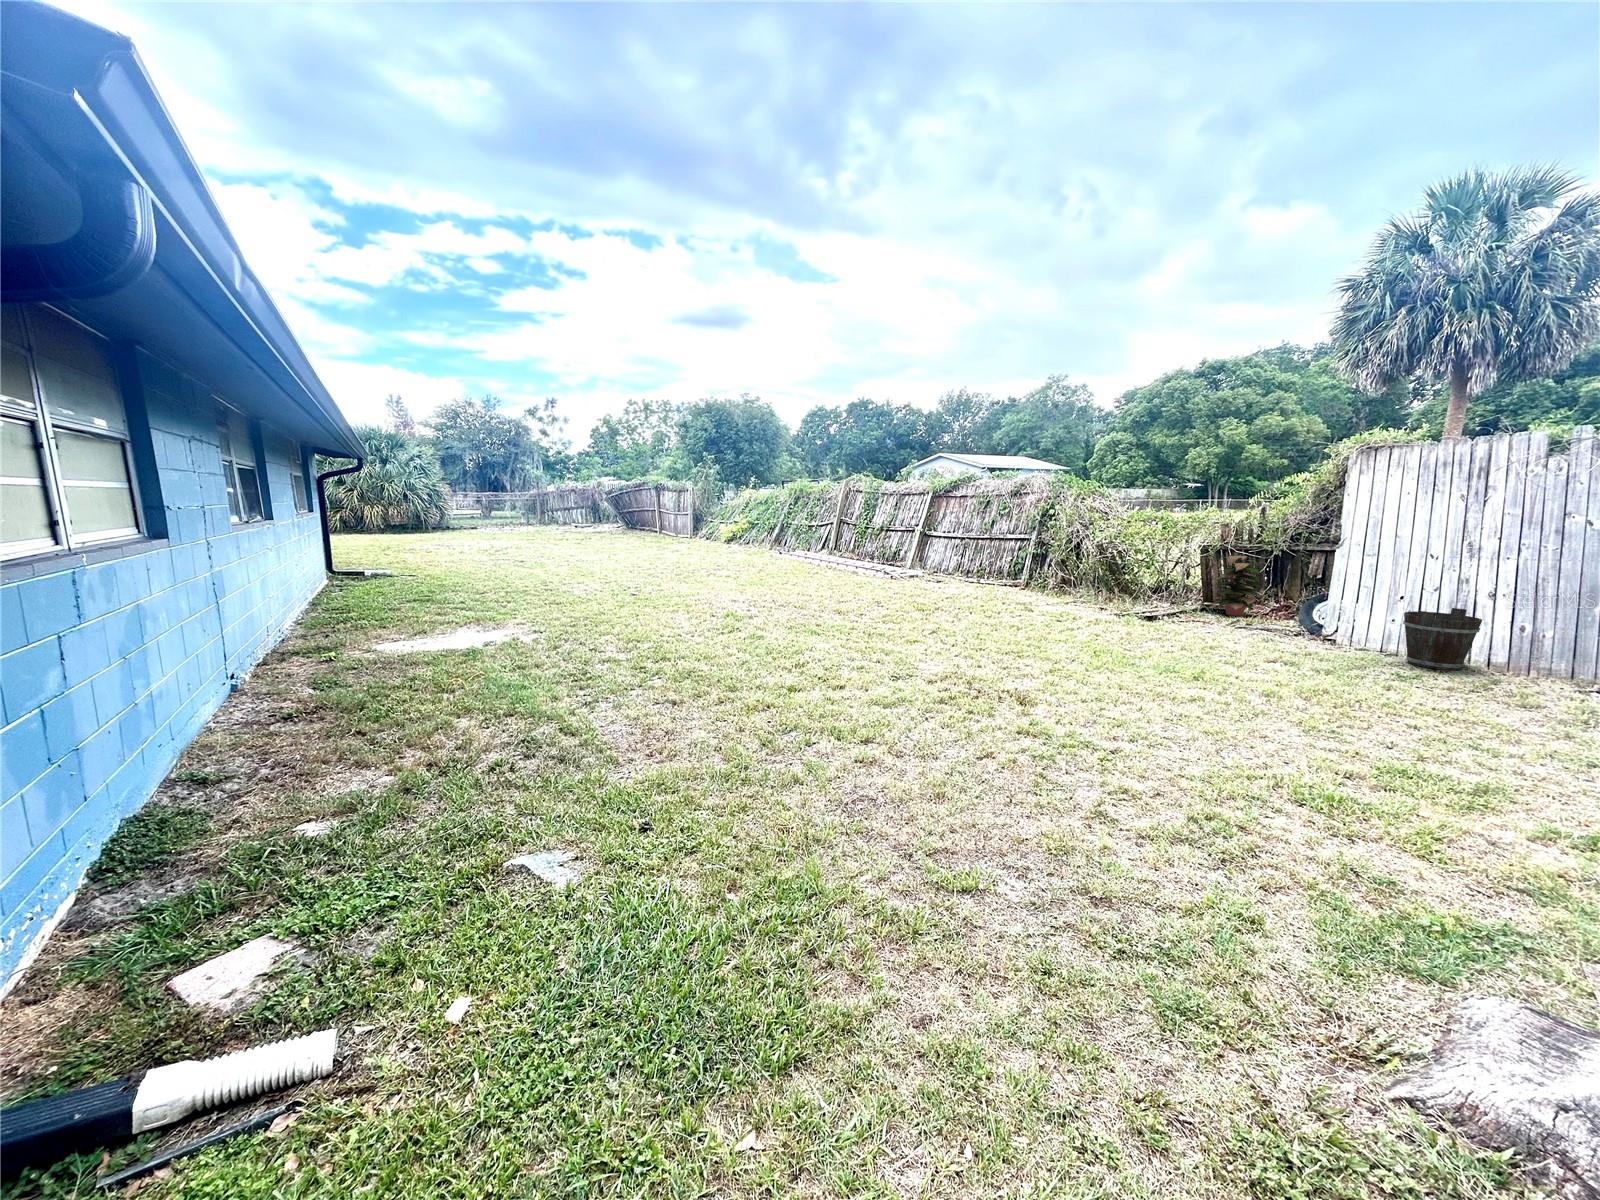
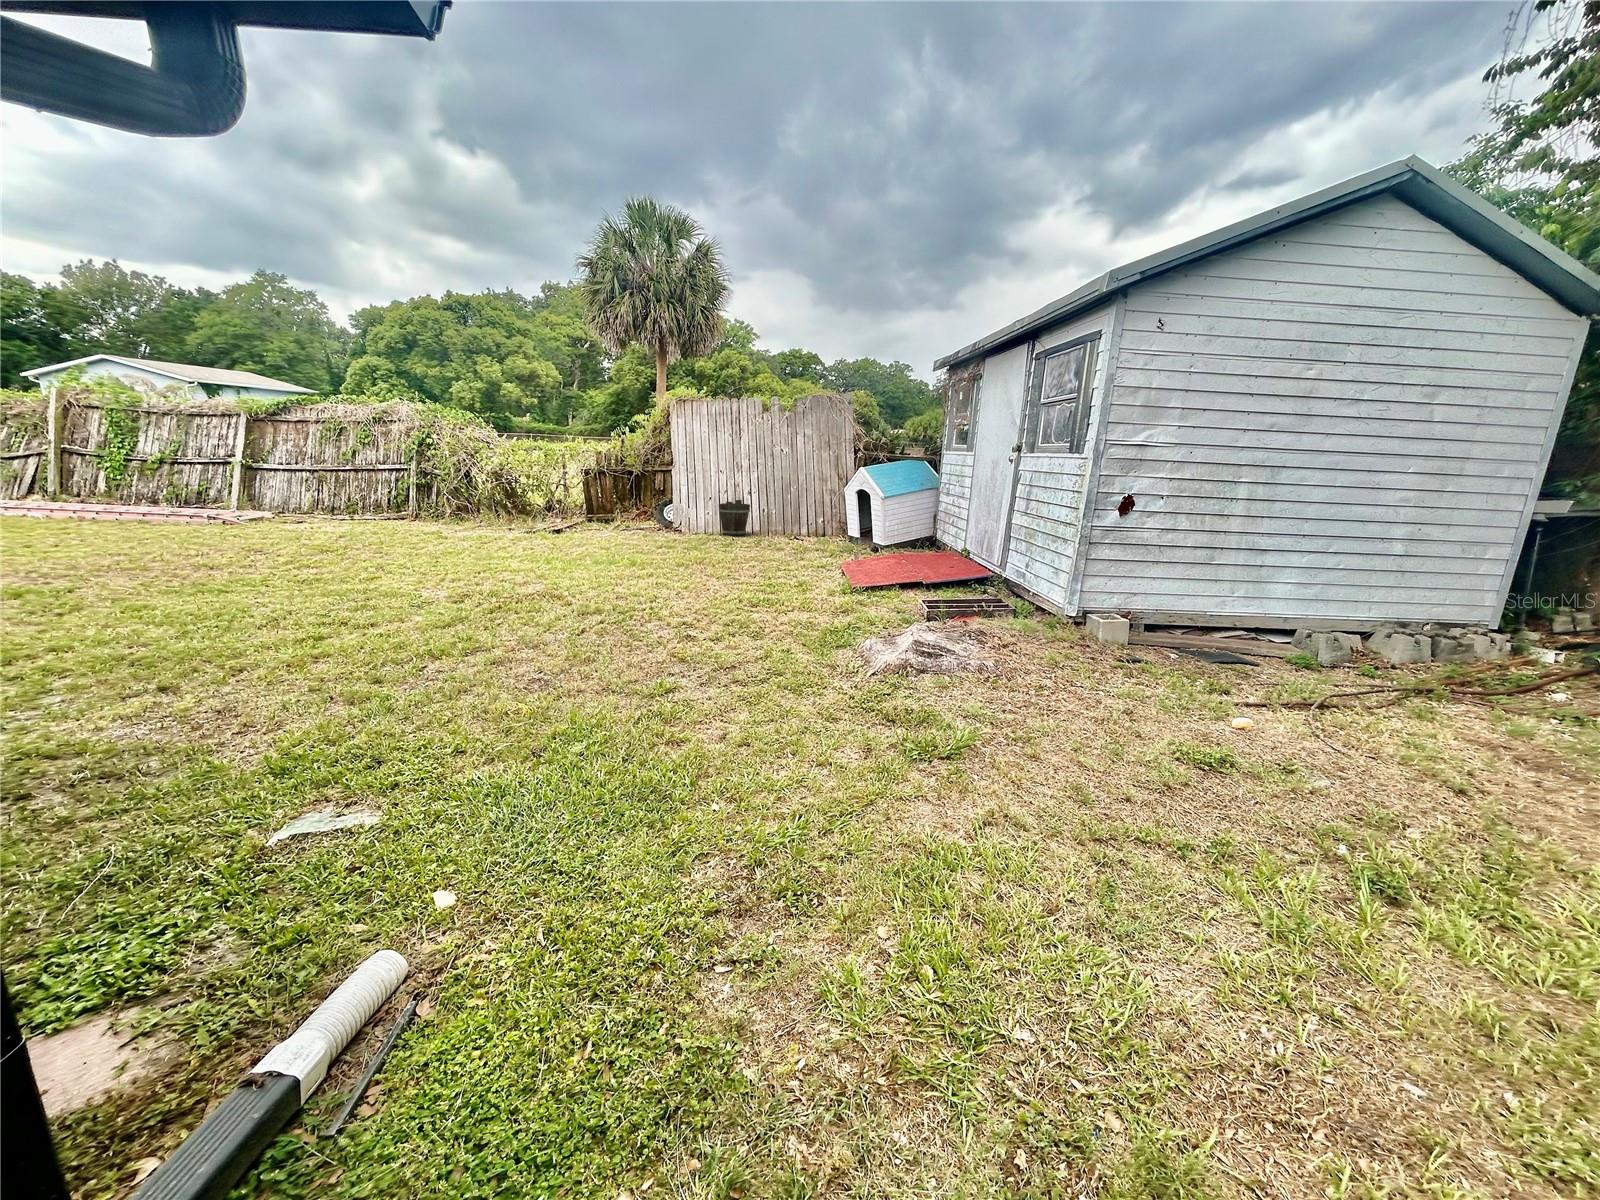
decorative plant: present [1212,556,1260,616] -> none [596,476,630,522]

